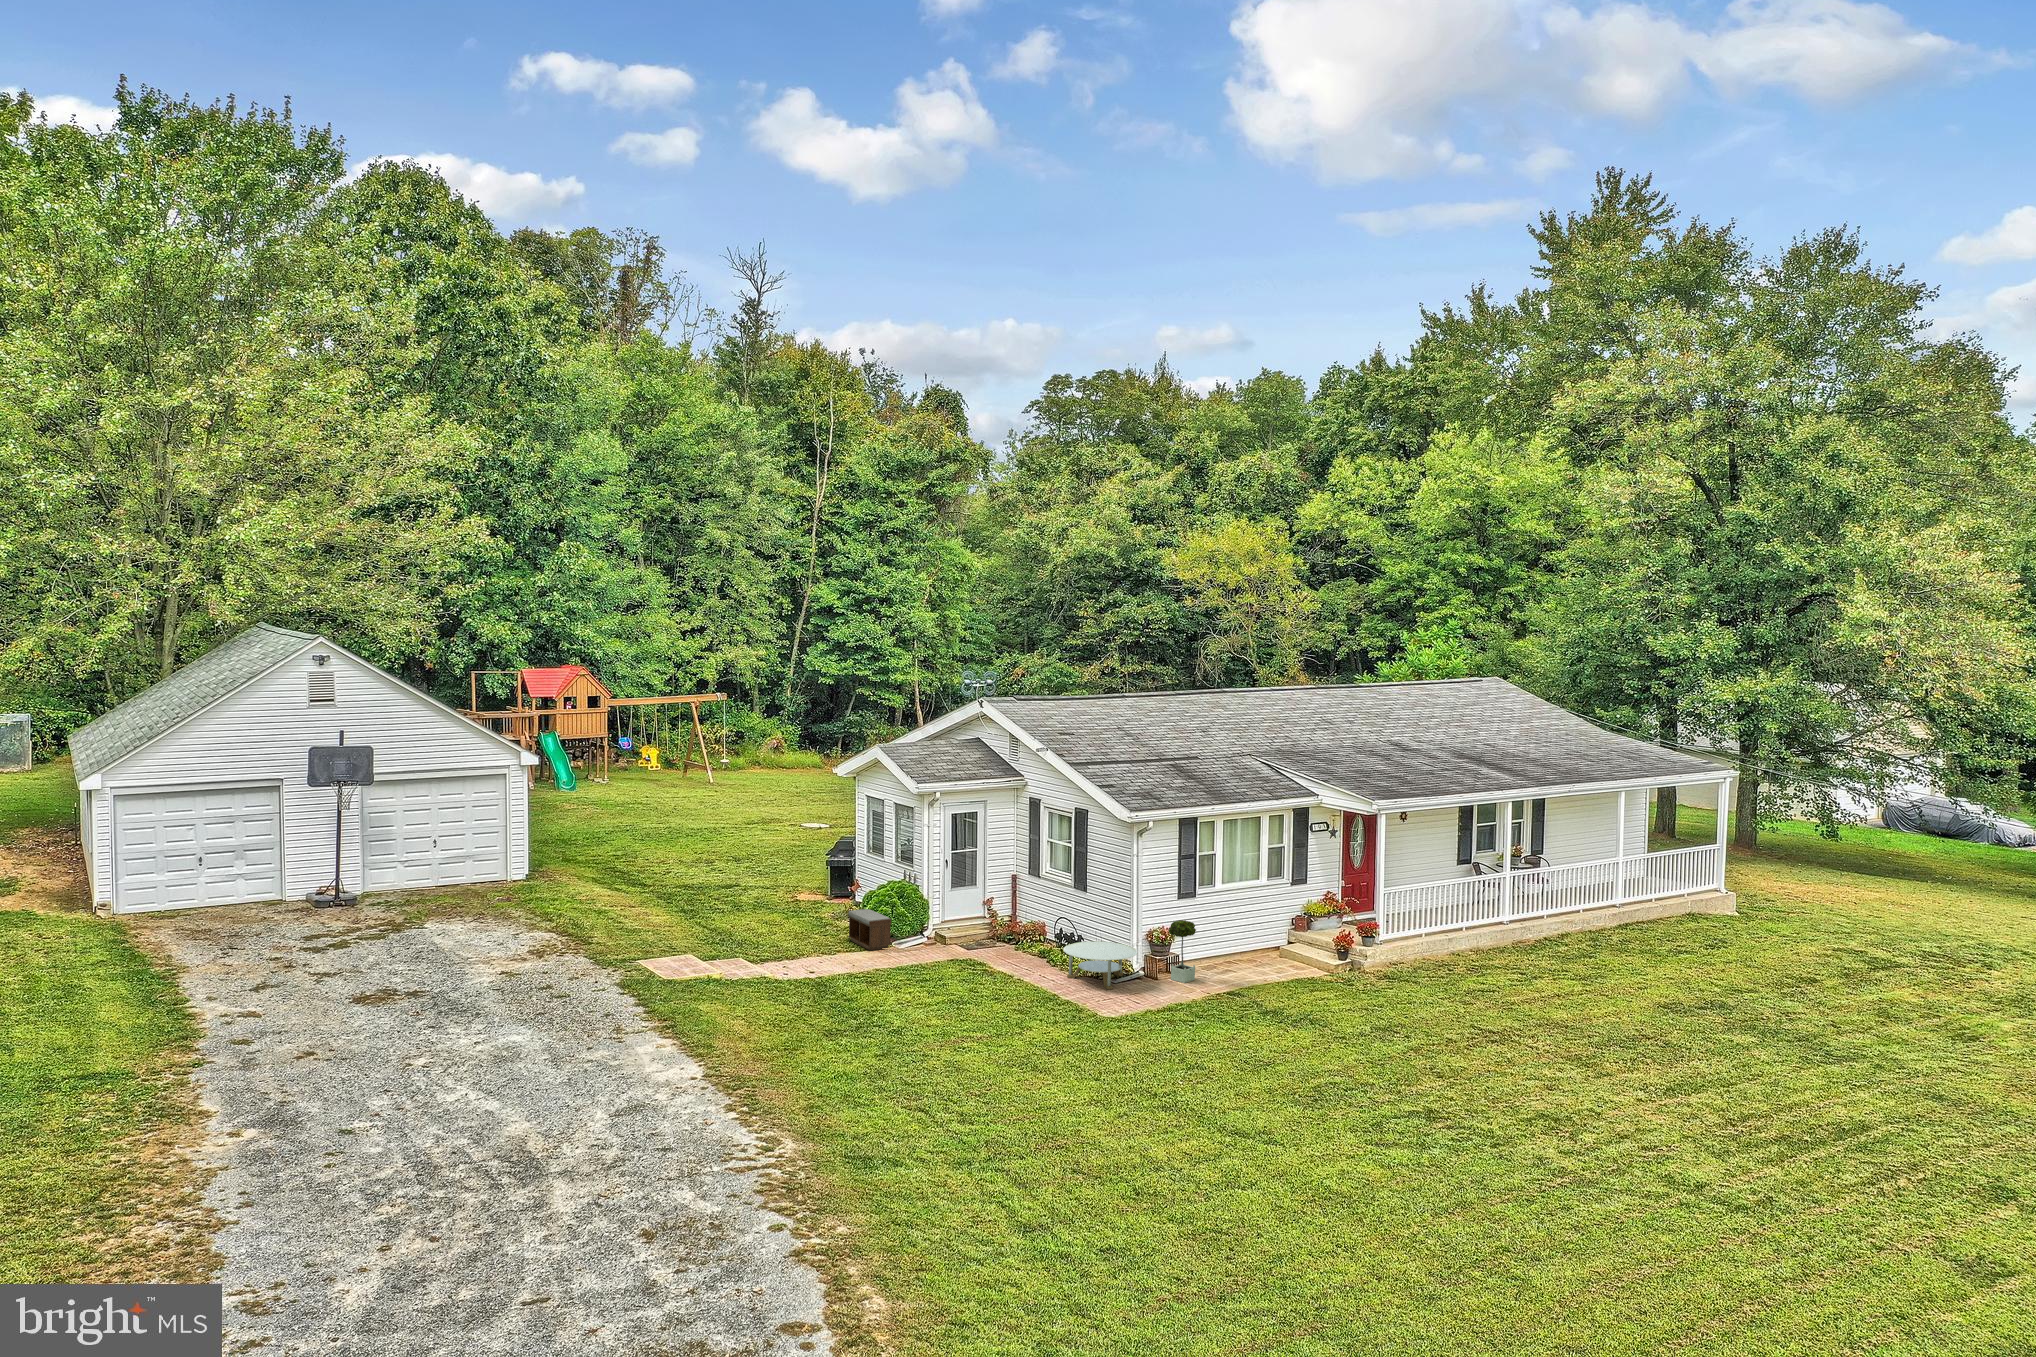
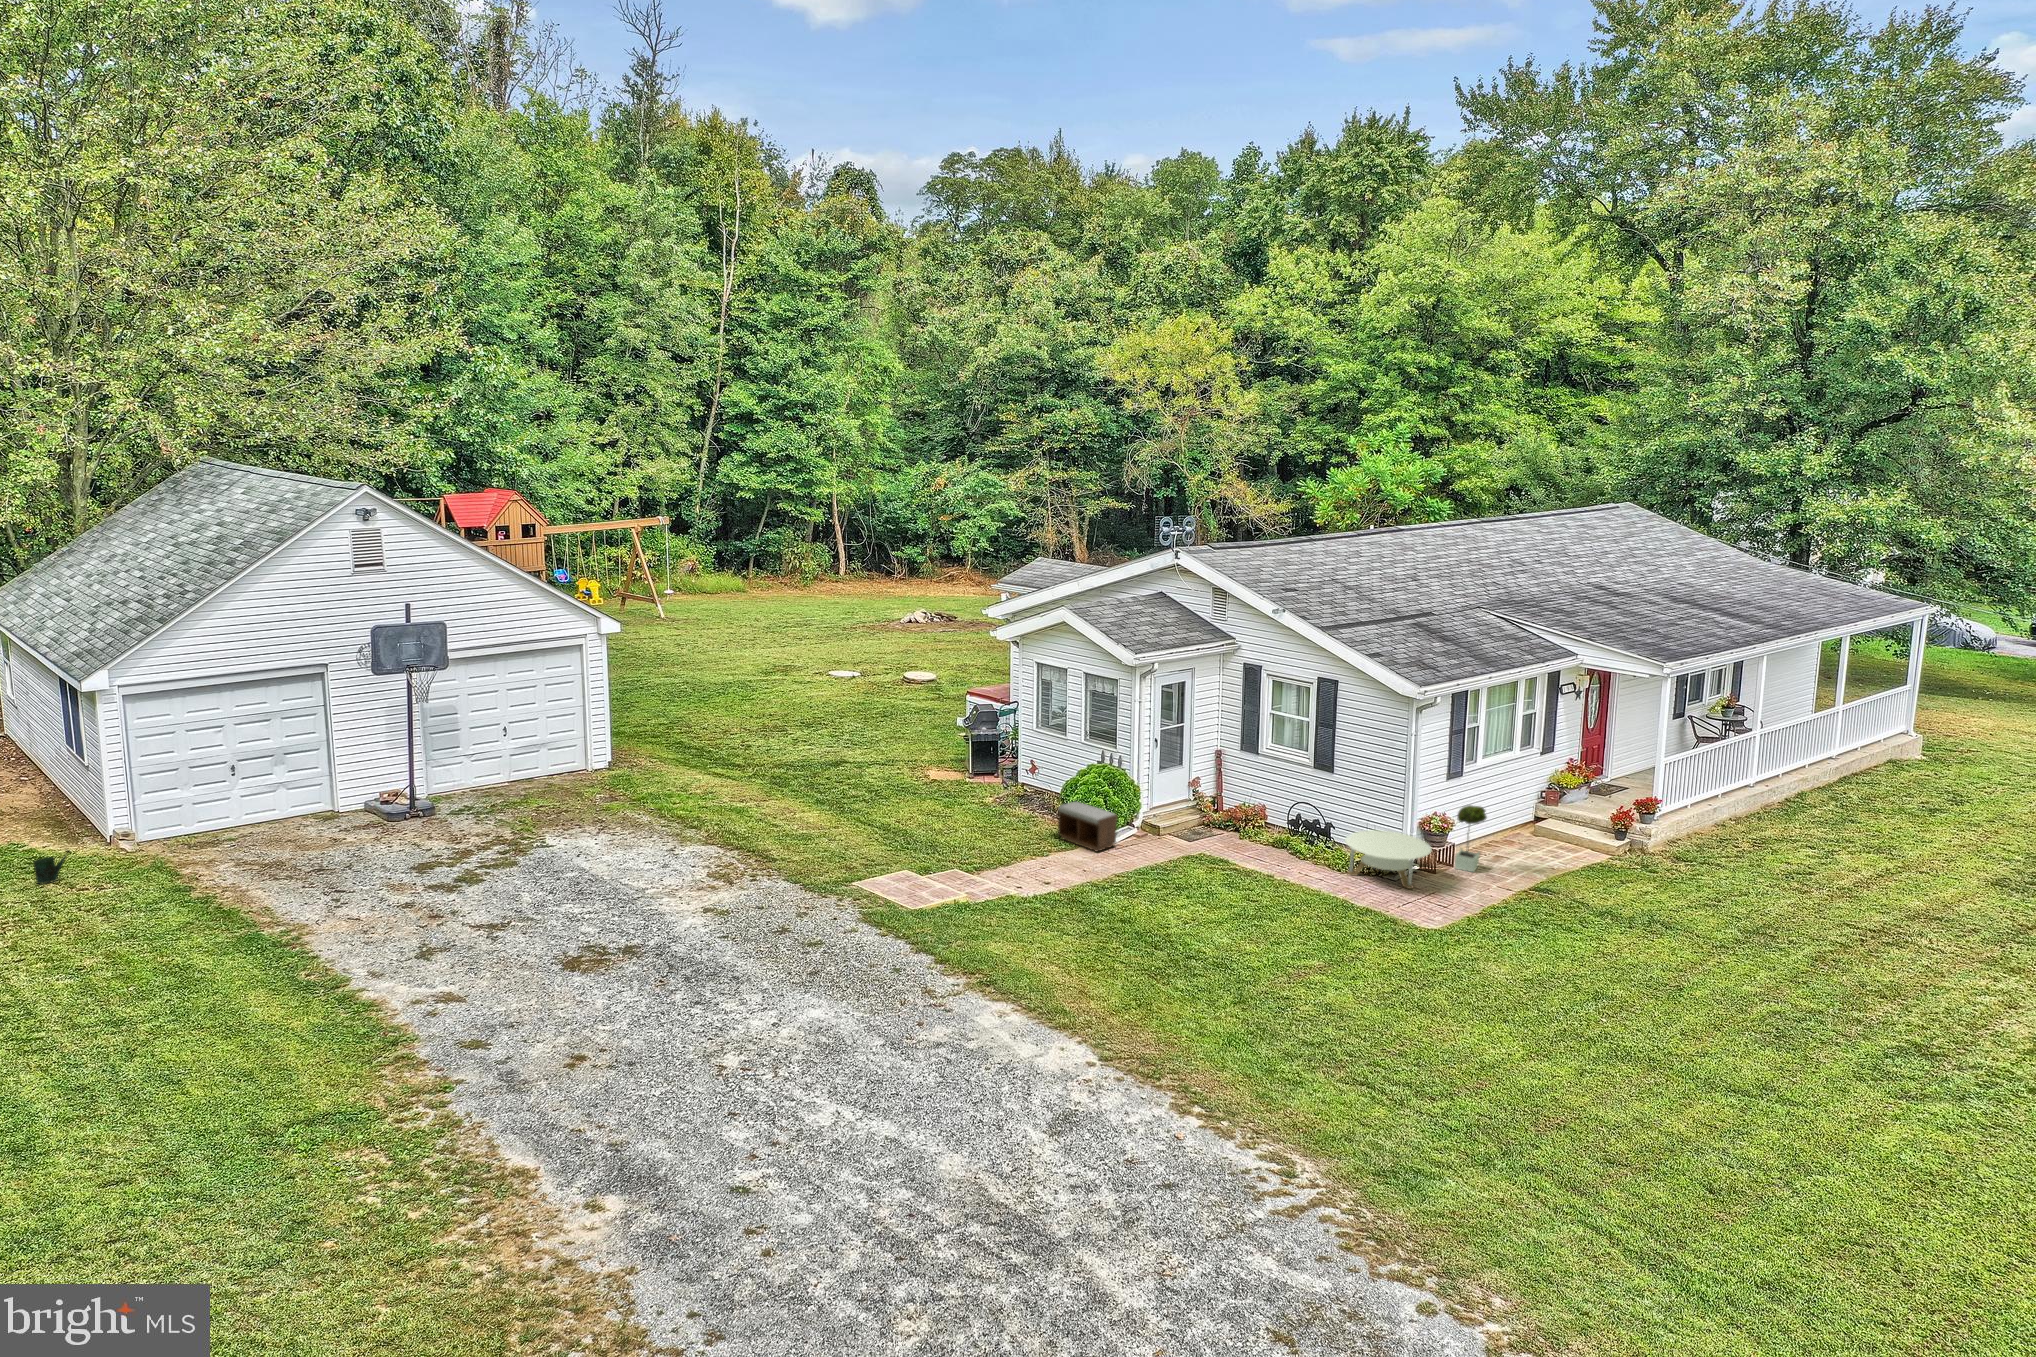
watering can: none [60,897,96,921] -> present [33,850,70,884]

